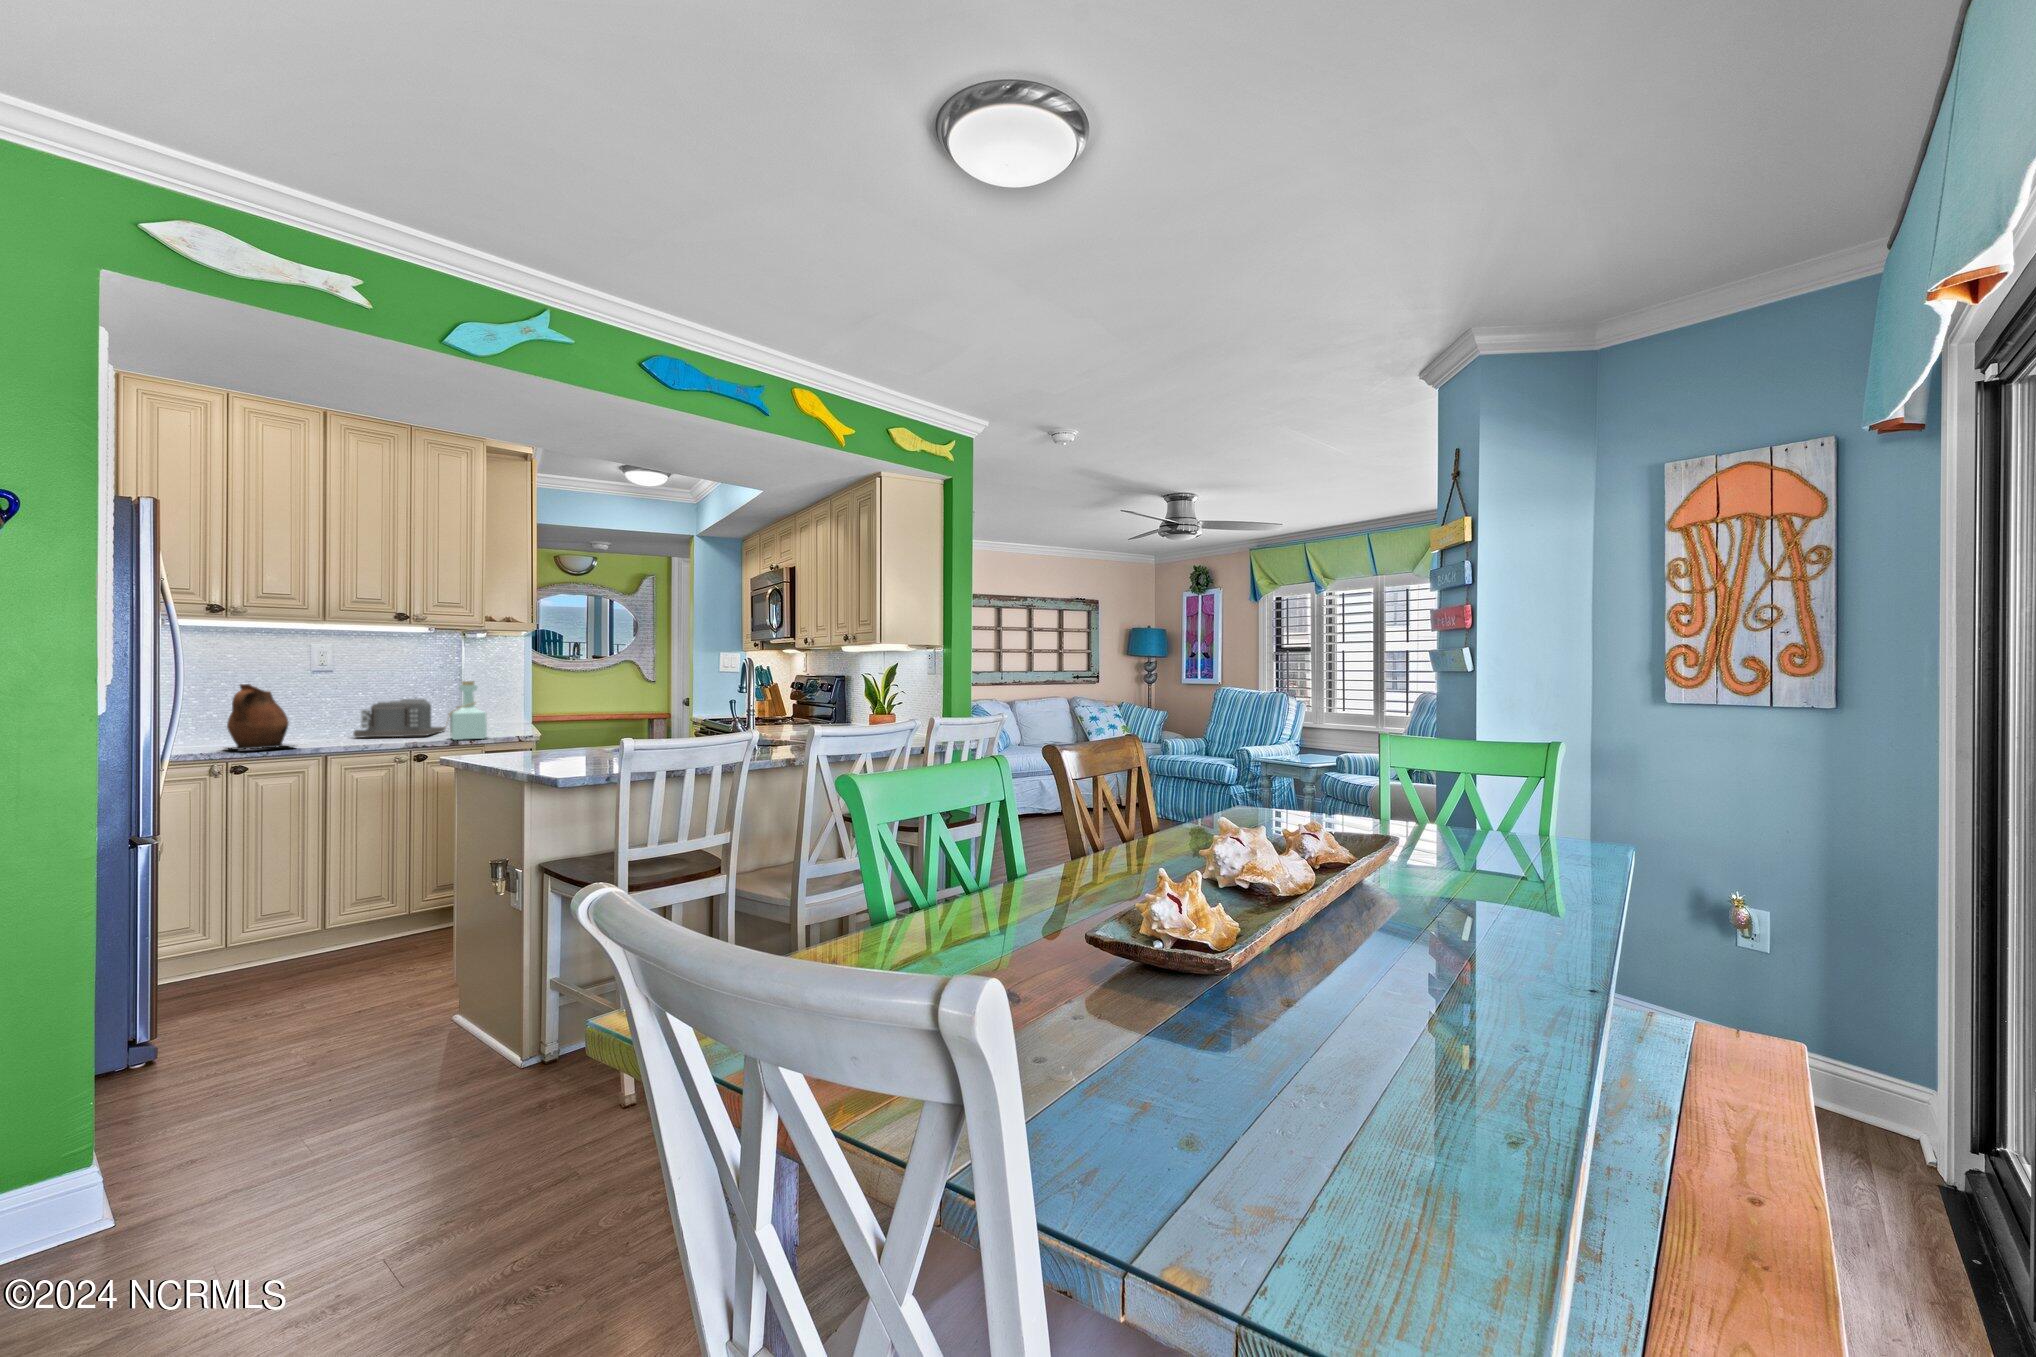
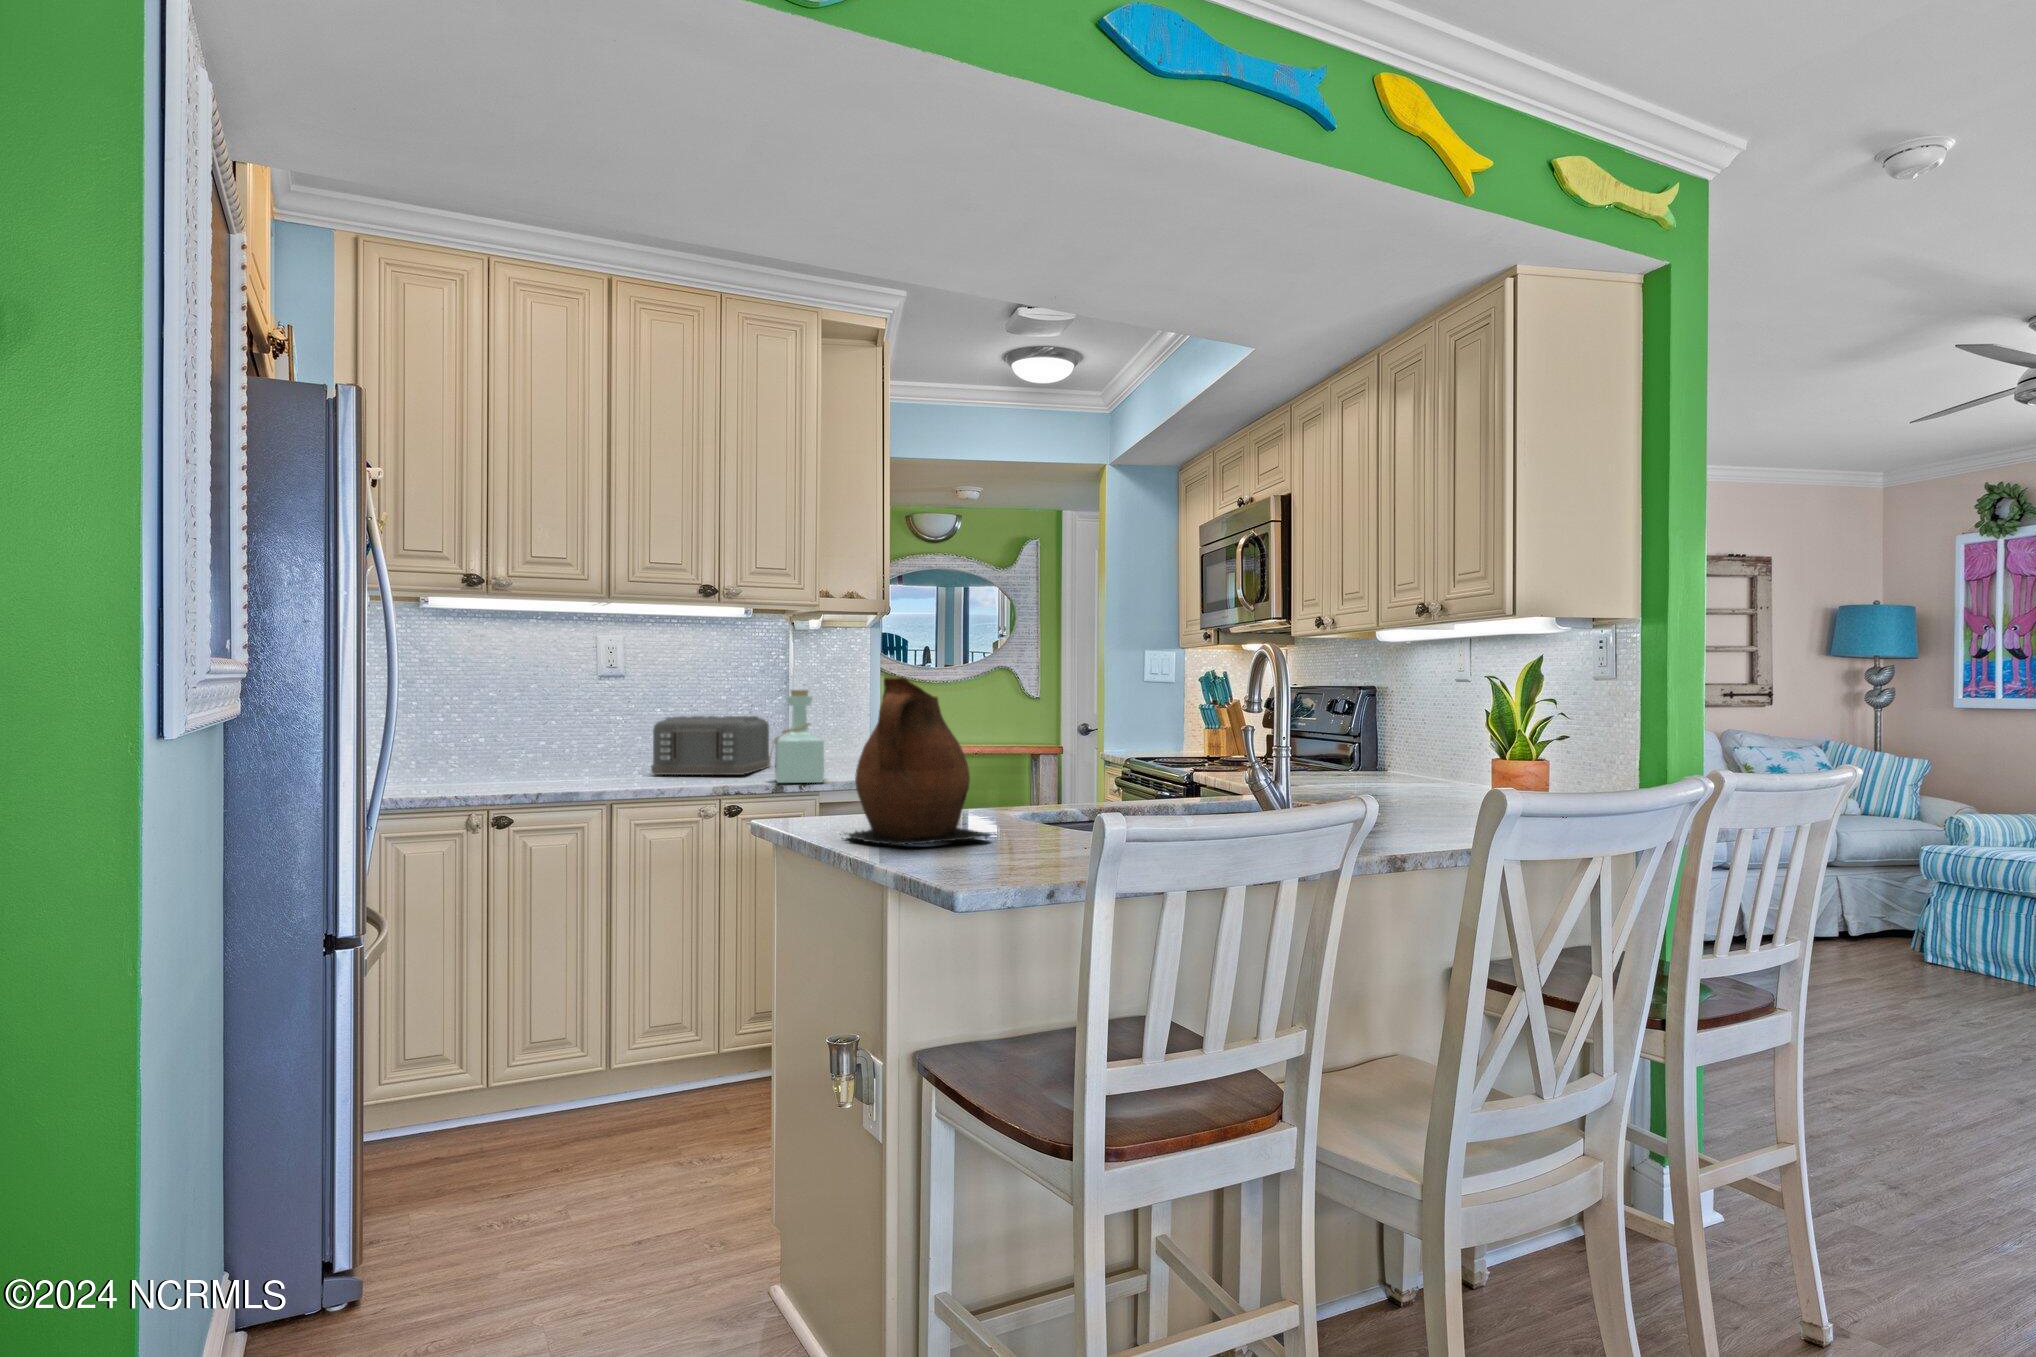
ceramic pitcher: present [227,684,294,750] -> present [840,677,990,845]

